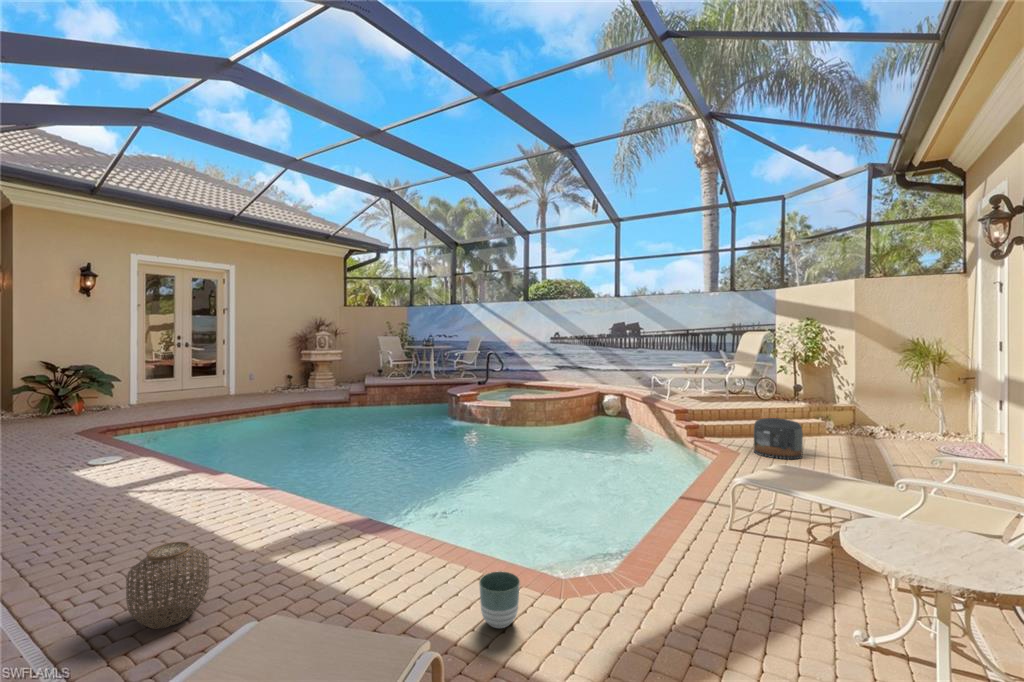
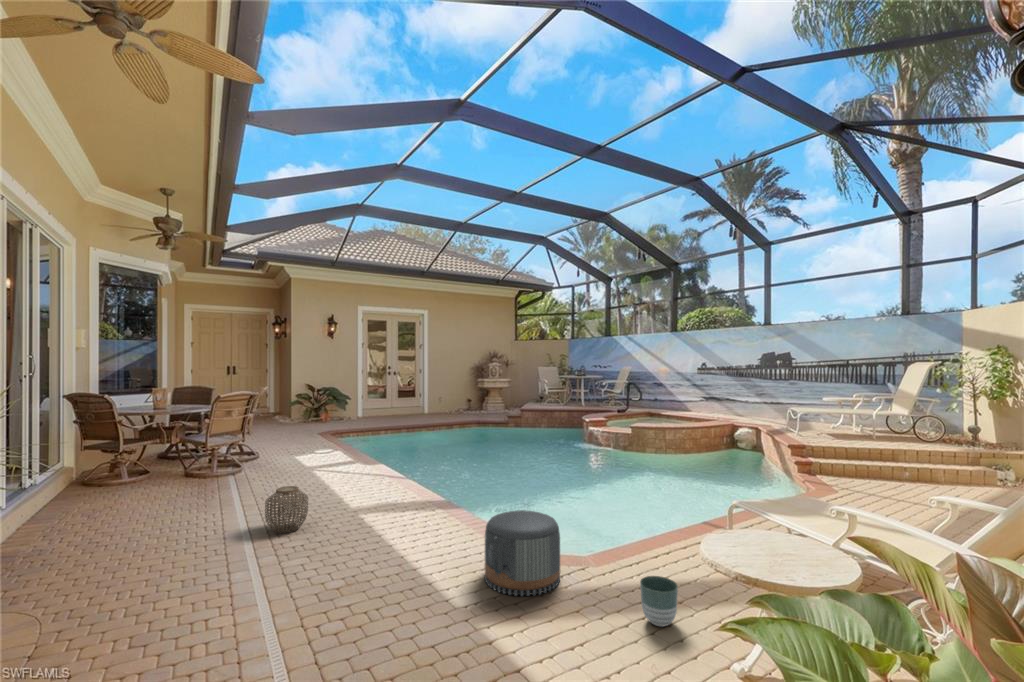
pouf: present [754,418,803,459] -> present [485,510,560,596]
planter: present [479,571,520,628] -> present [640,576,678,626]

